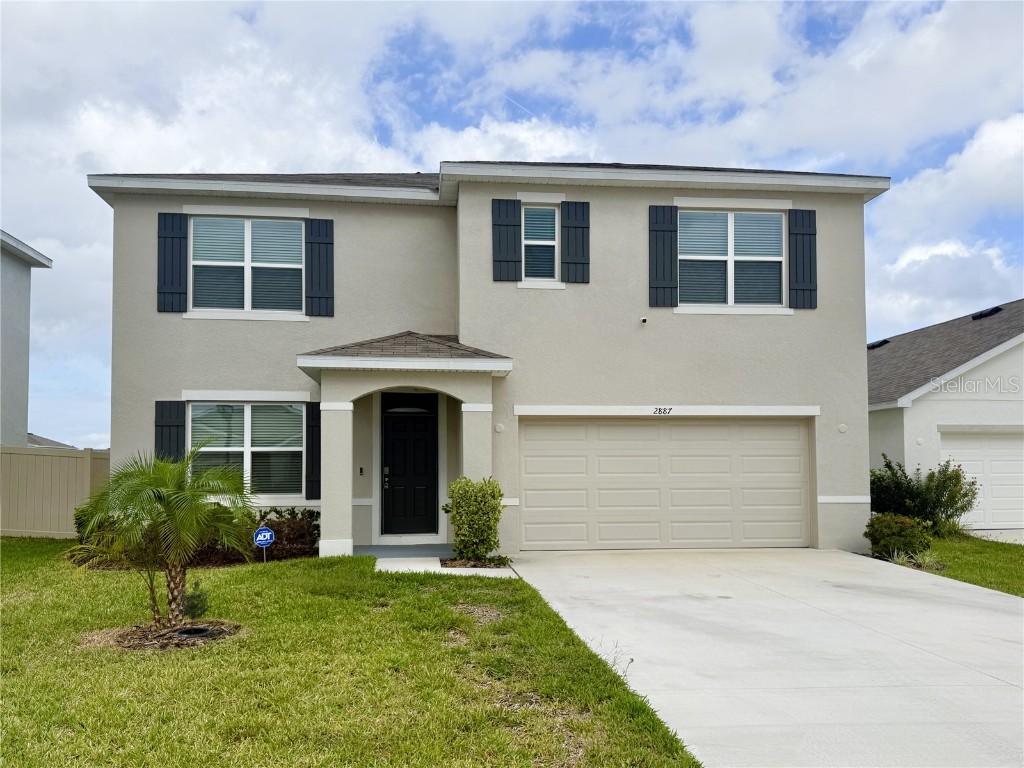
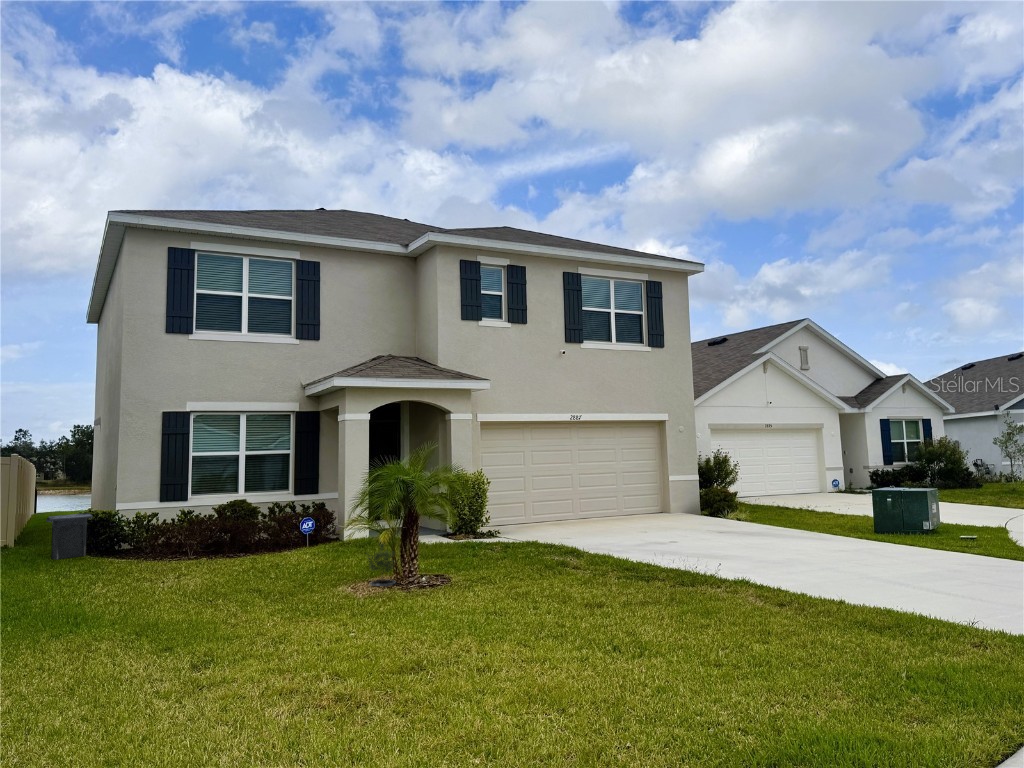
trash can: none [36,508,83,554] -> present [46,514,92,559]

